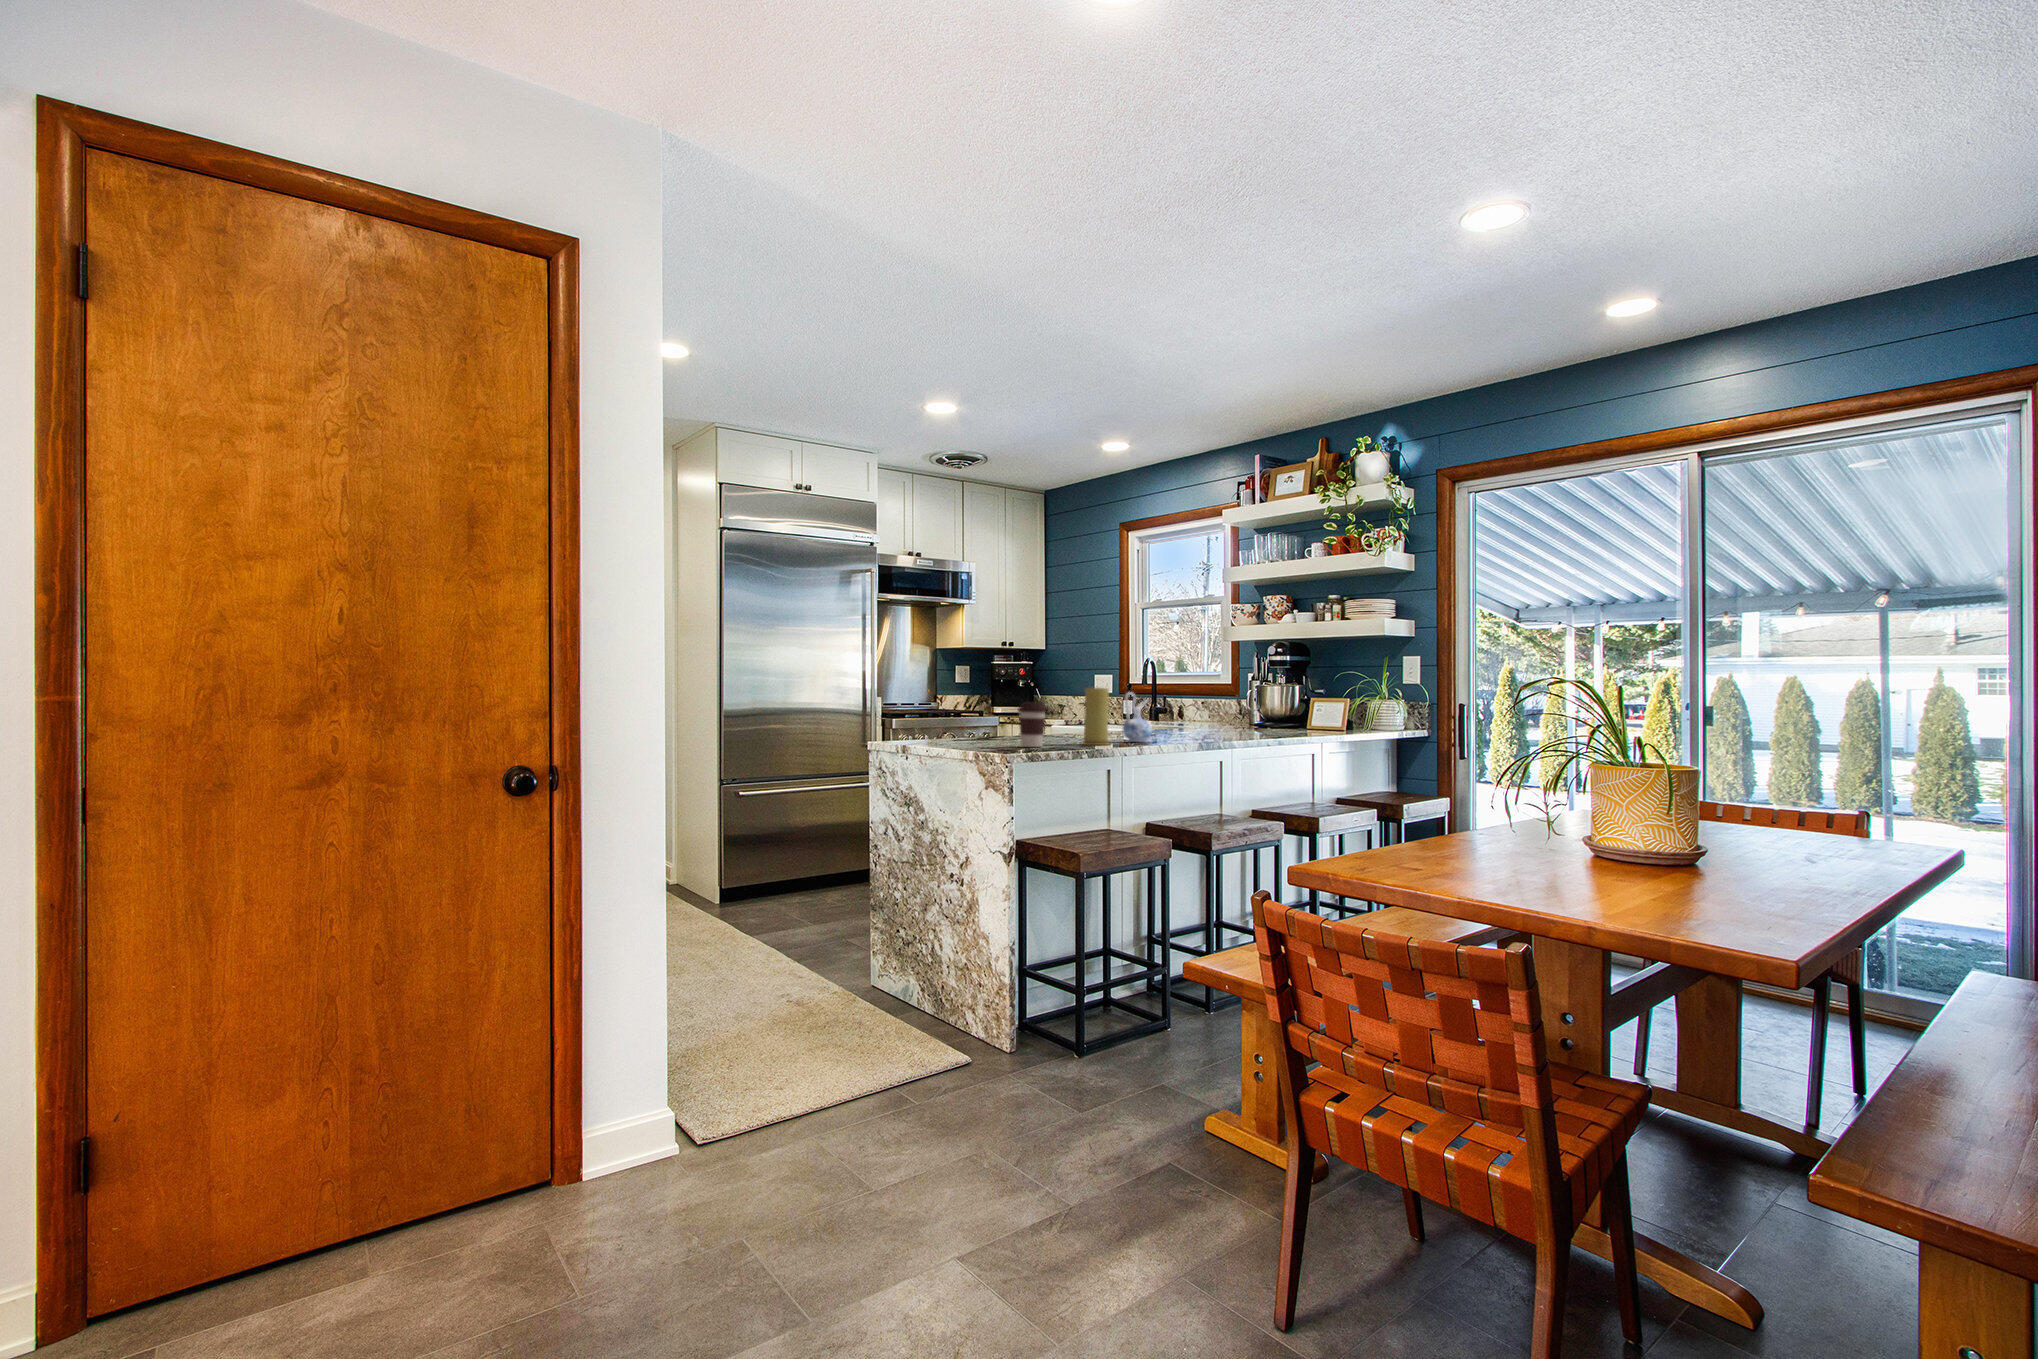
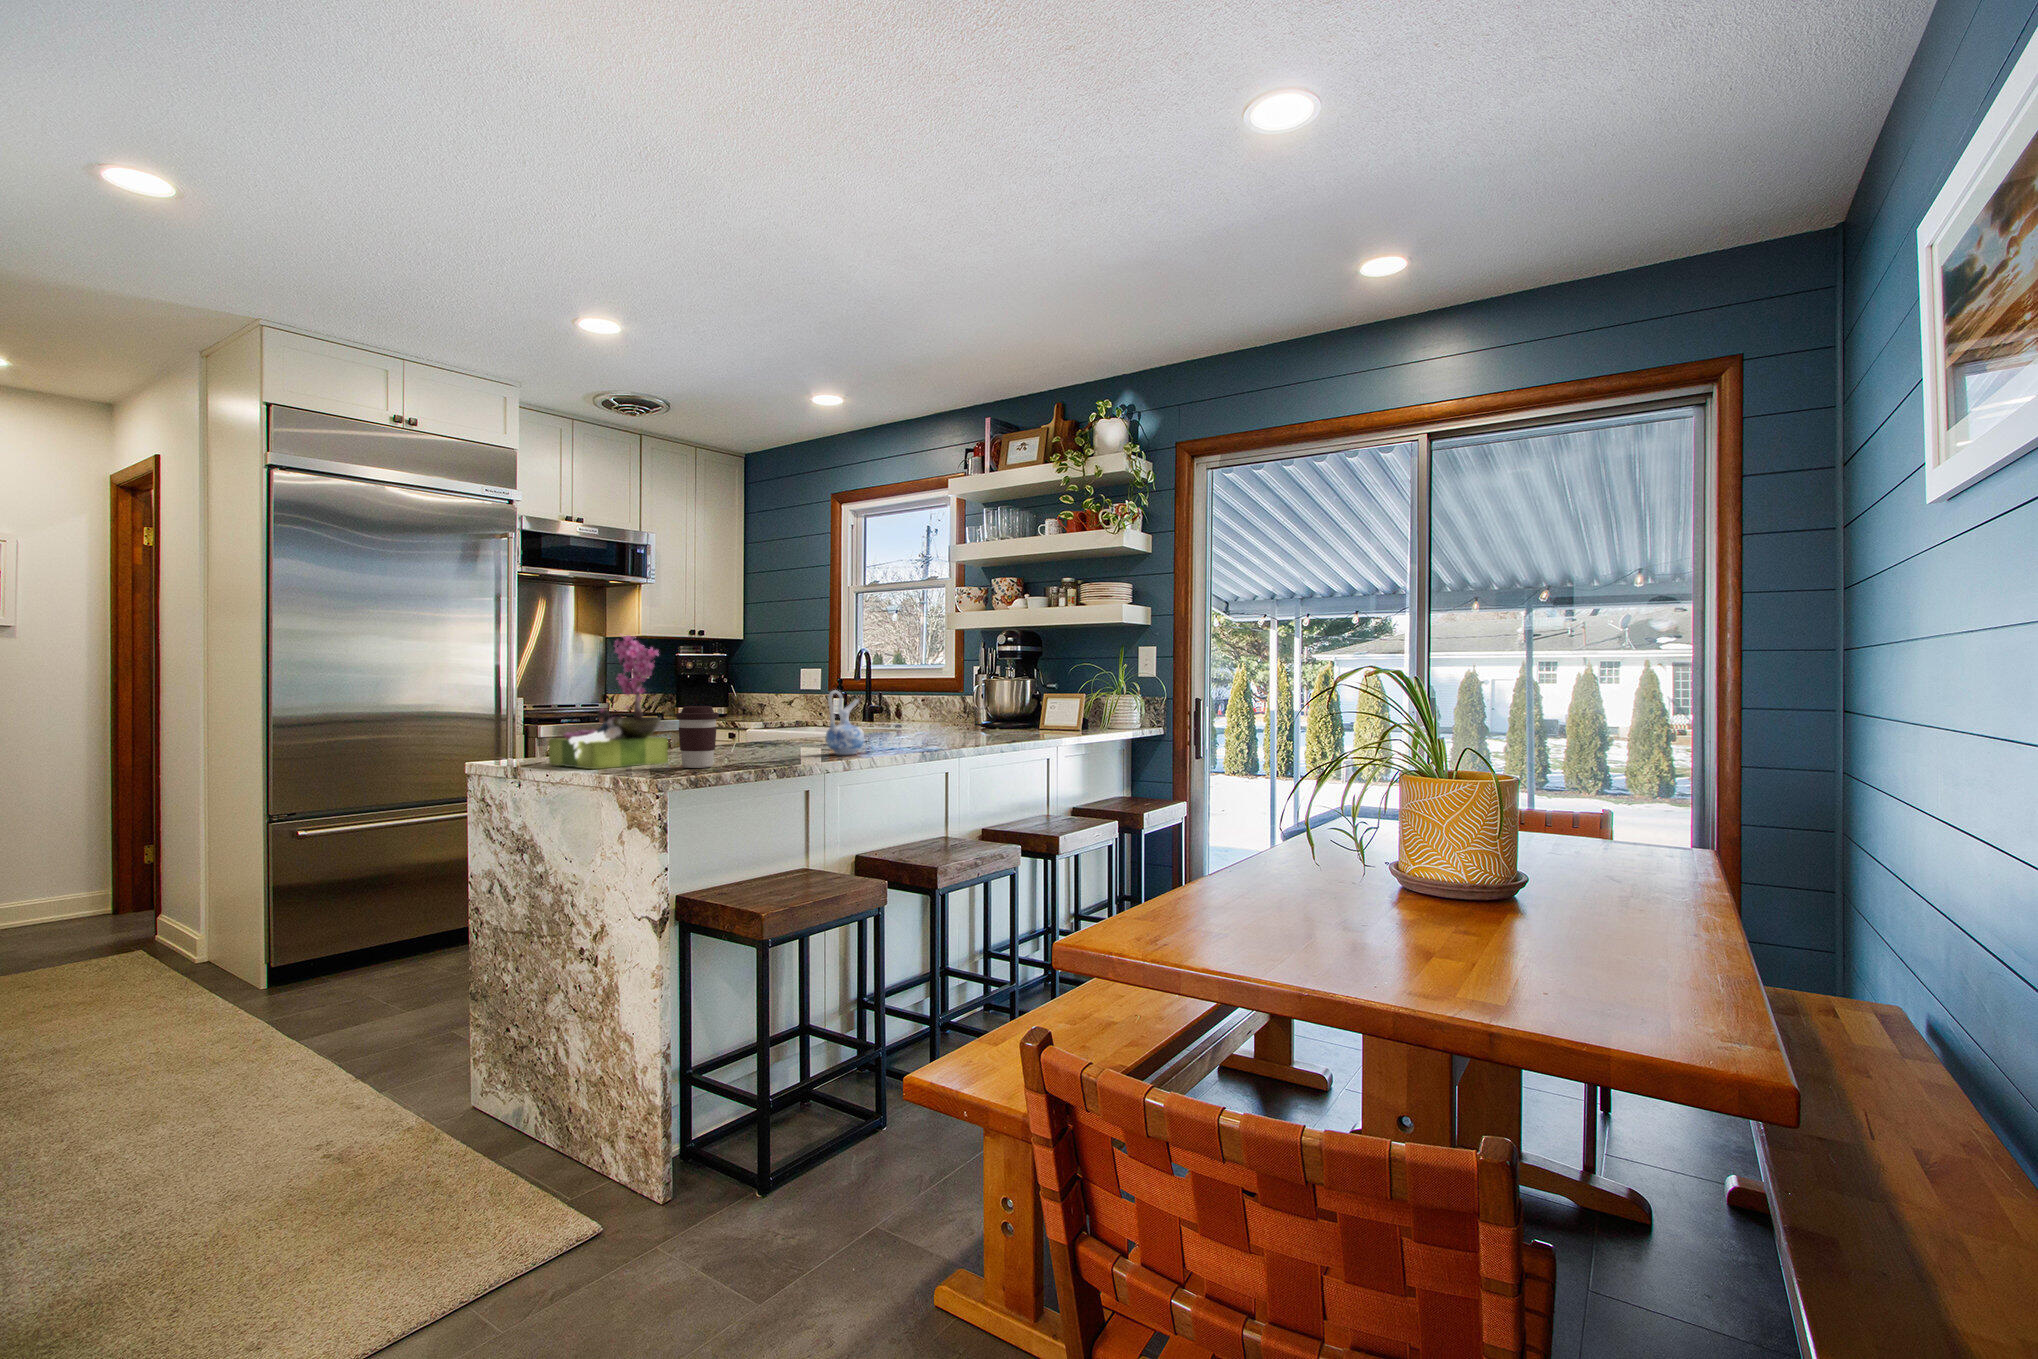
flower arrangement: none [928,648,1009,747] -> present [549,635,668,769]
candle: present [1082,688,1110,745] -> none [766,685,811,762]

